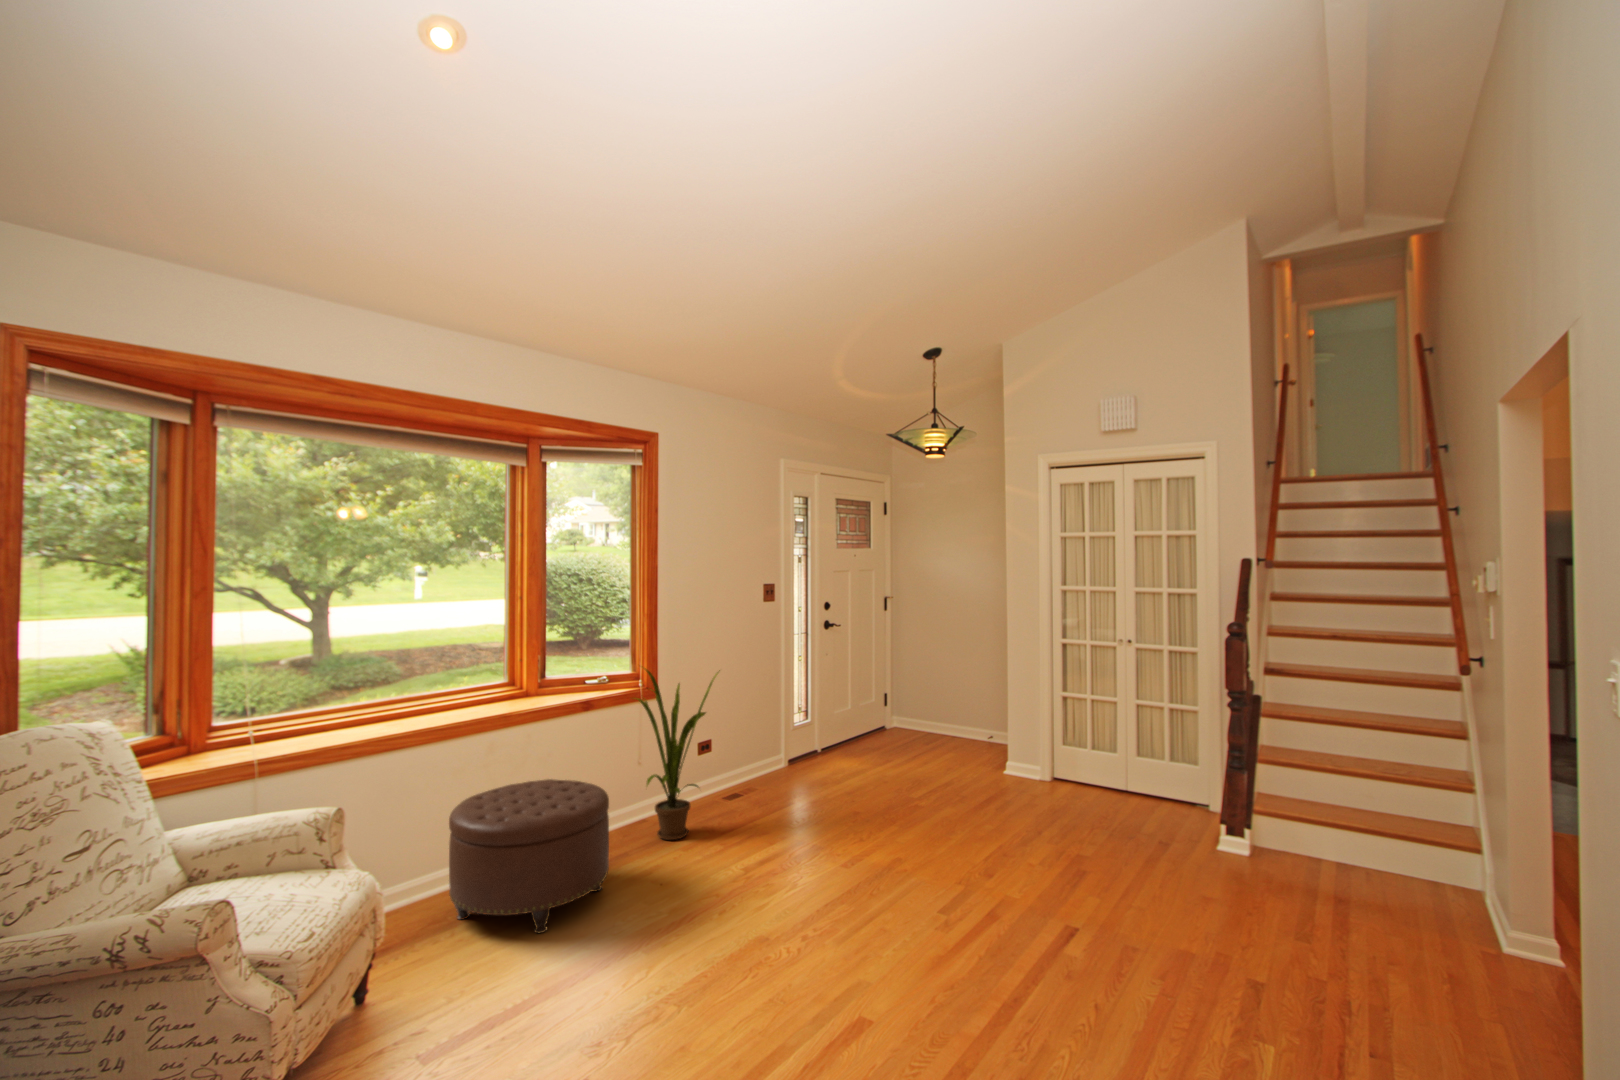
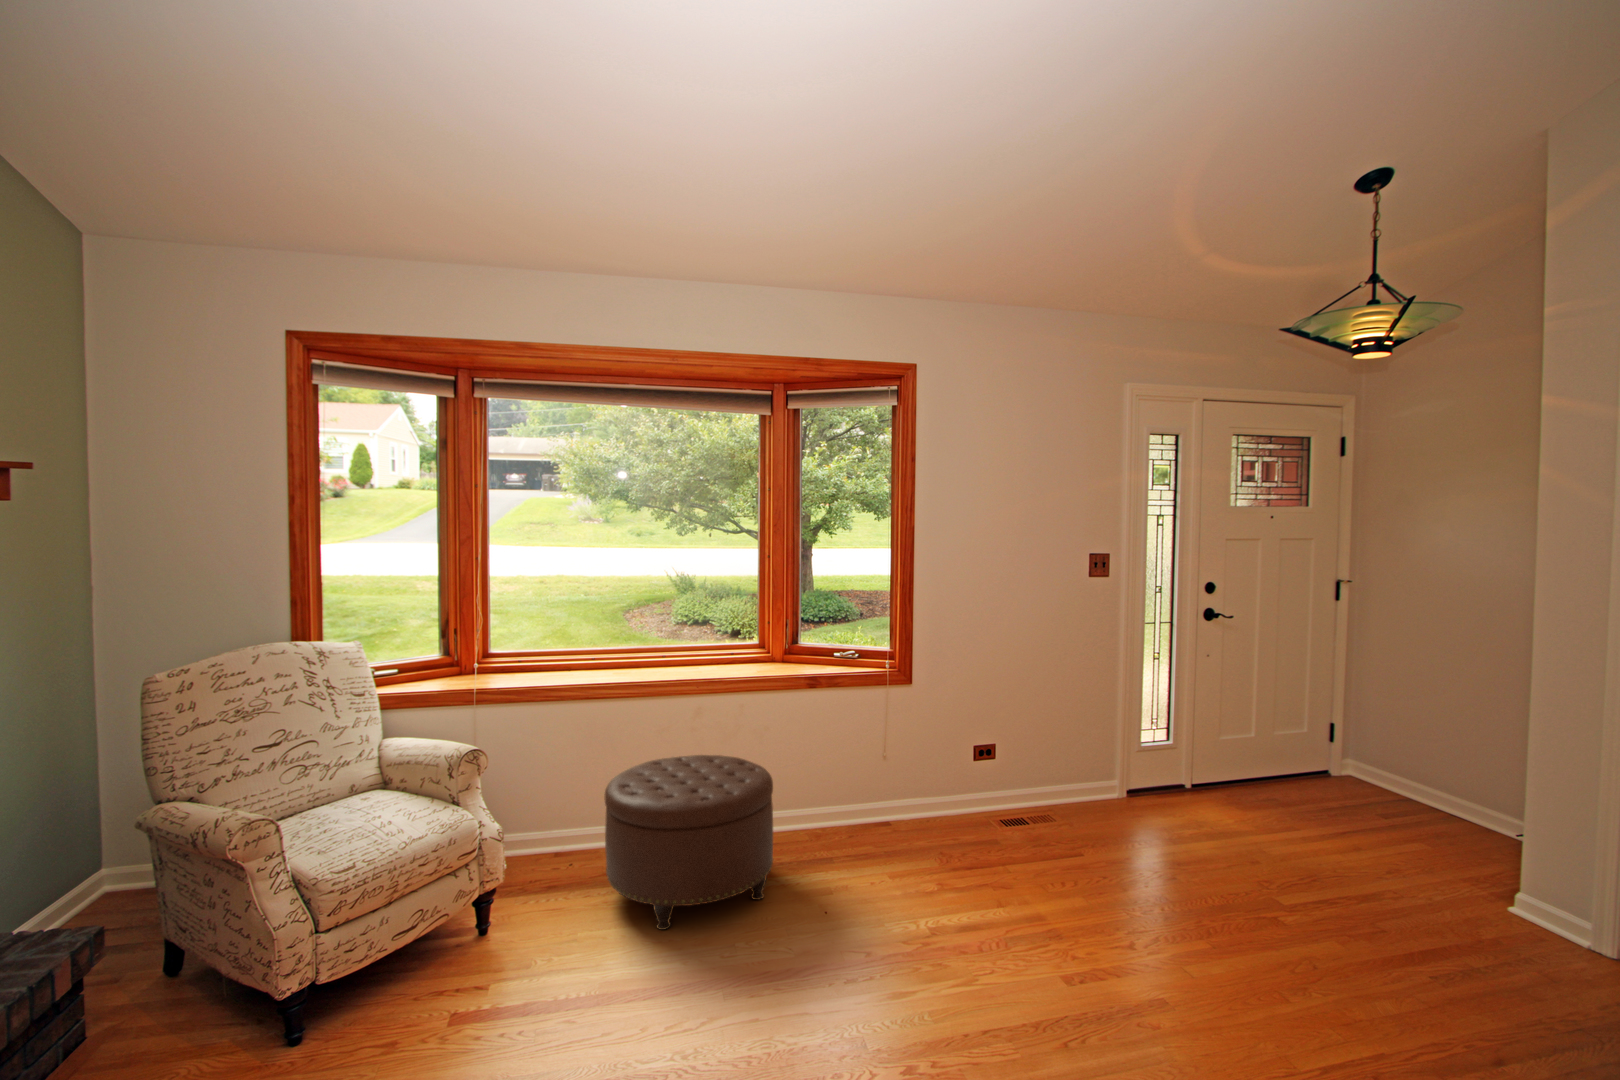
house plant: present [636,669,720,840] -> none [834,640,954,862]

